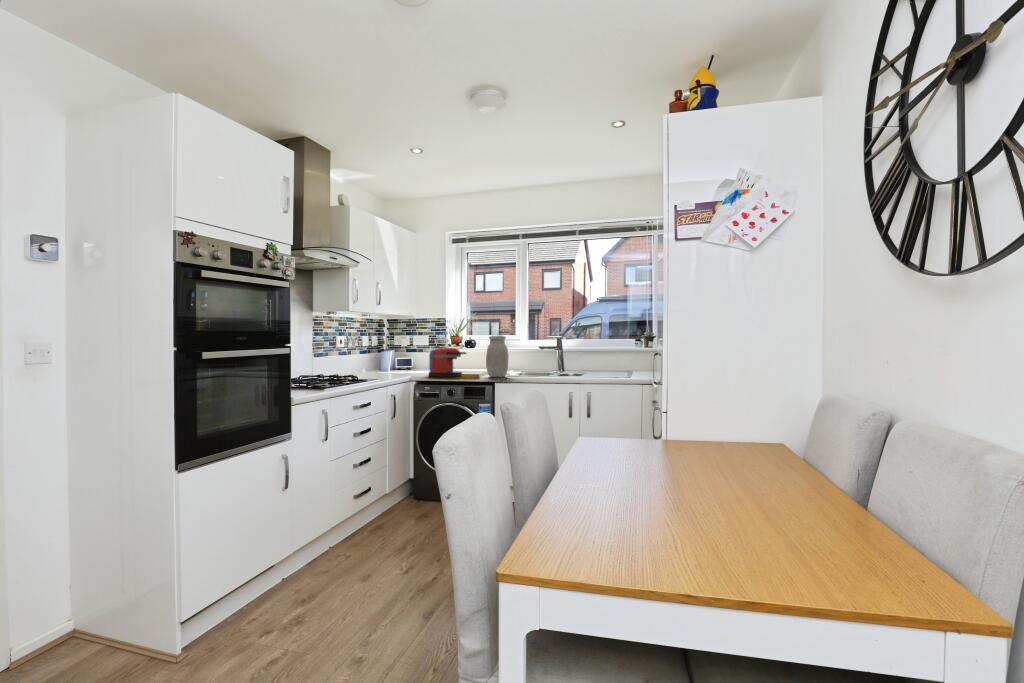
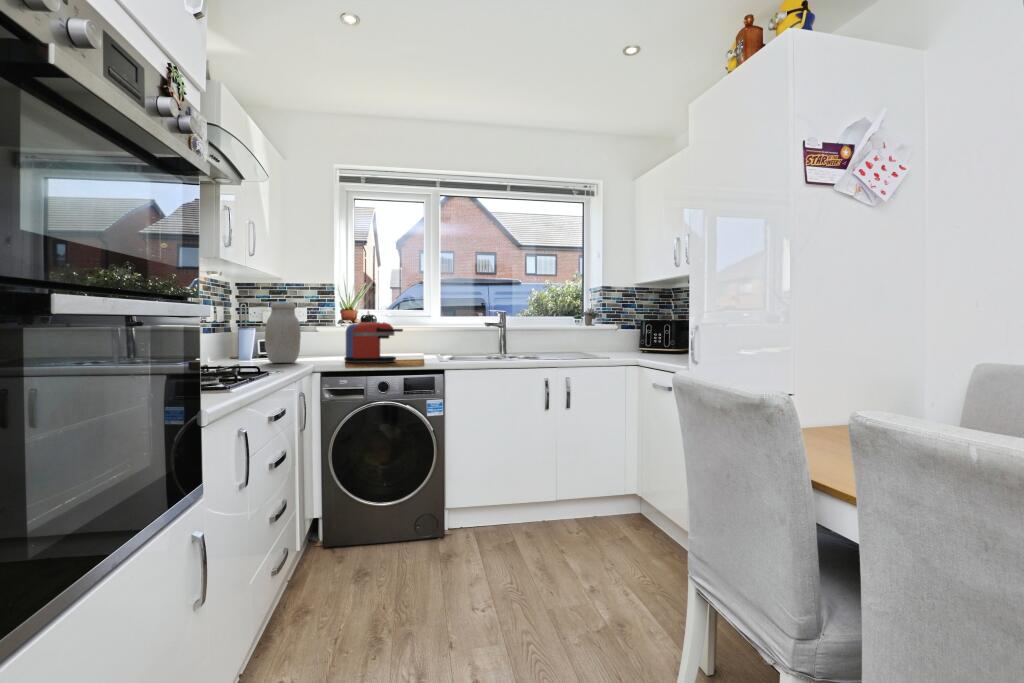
jar: present [486,335,509,377] -> present [265,302,301,363]

